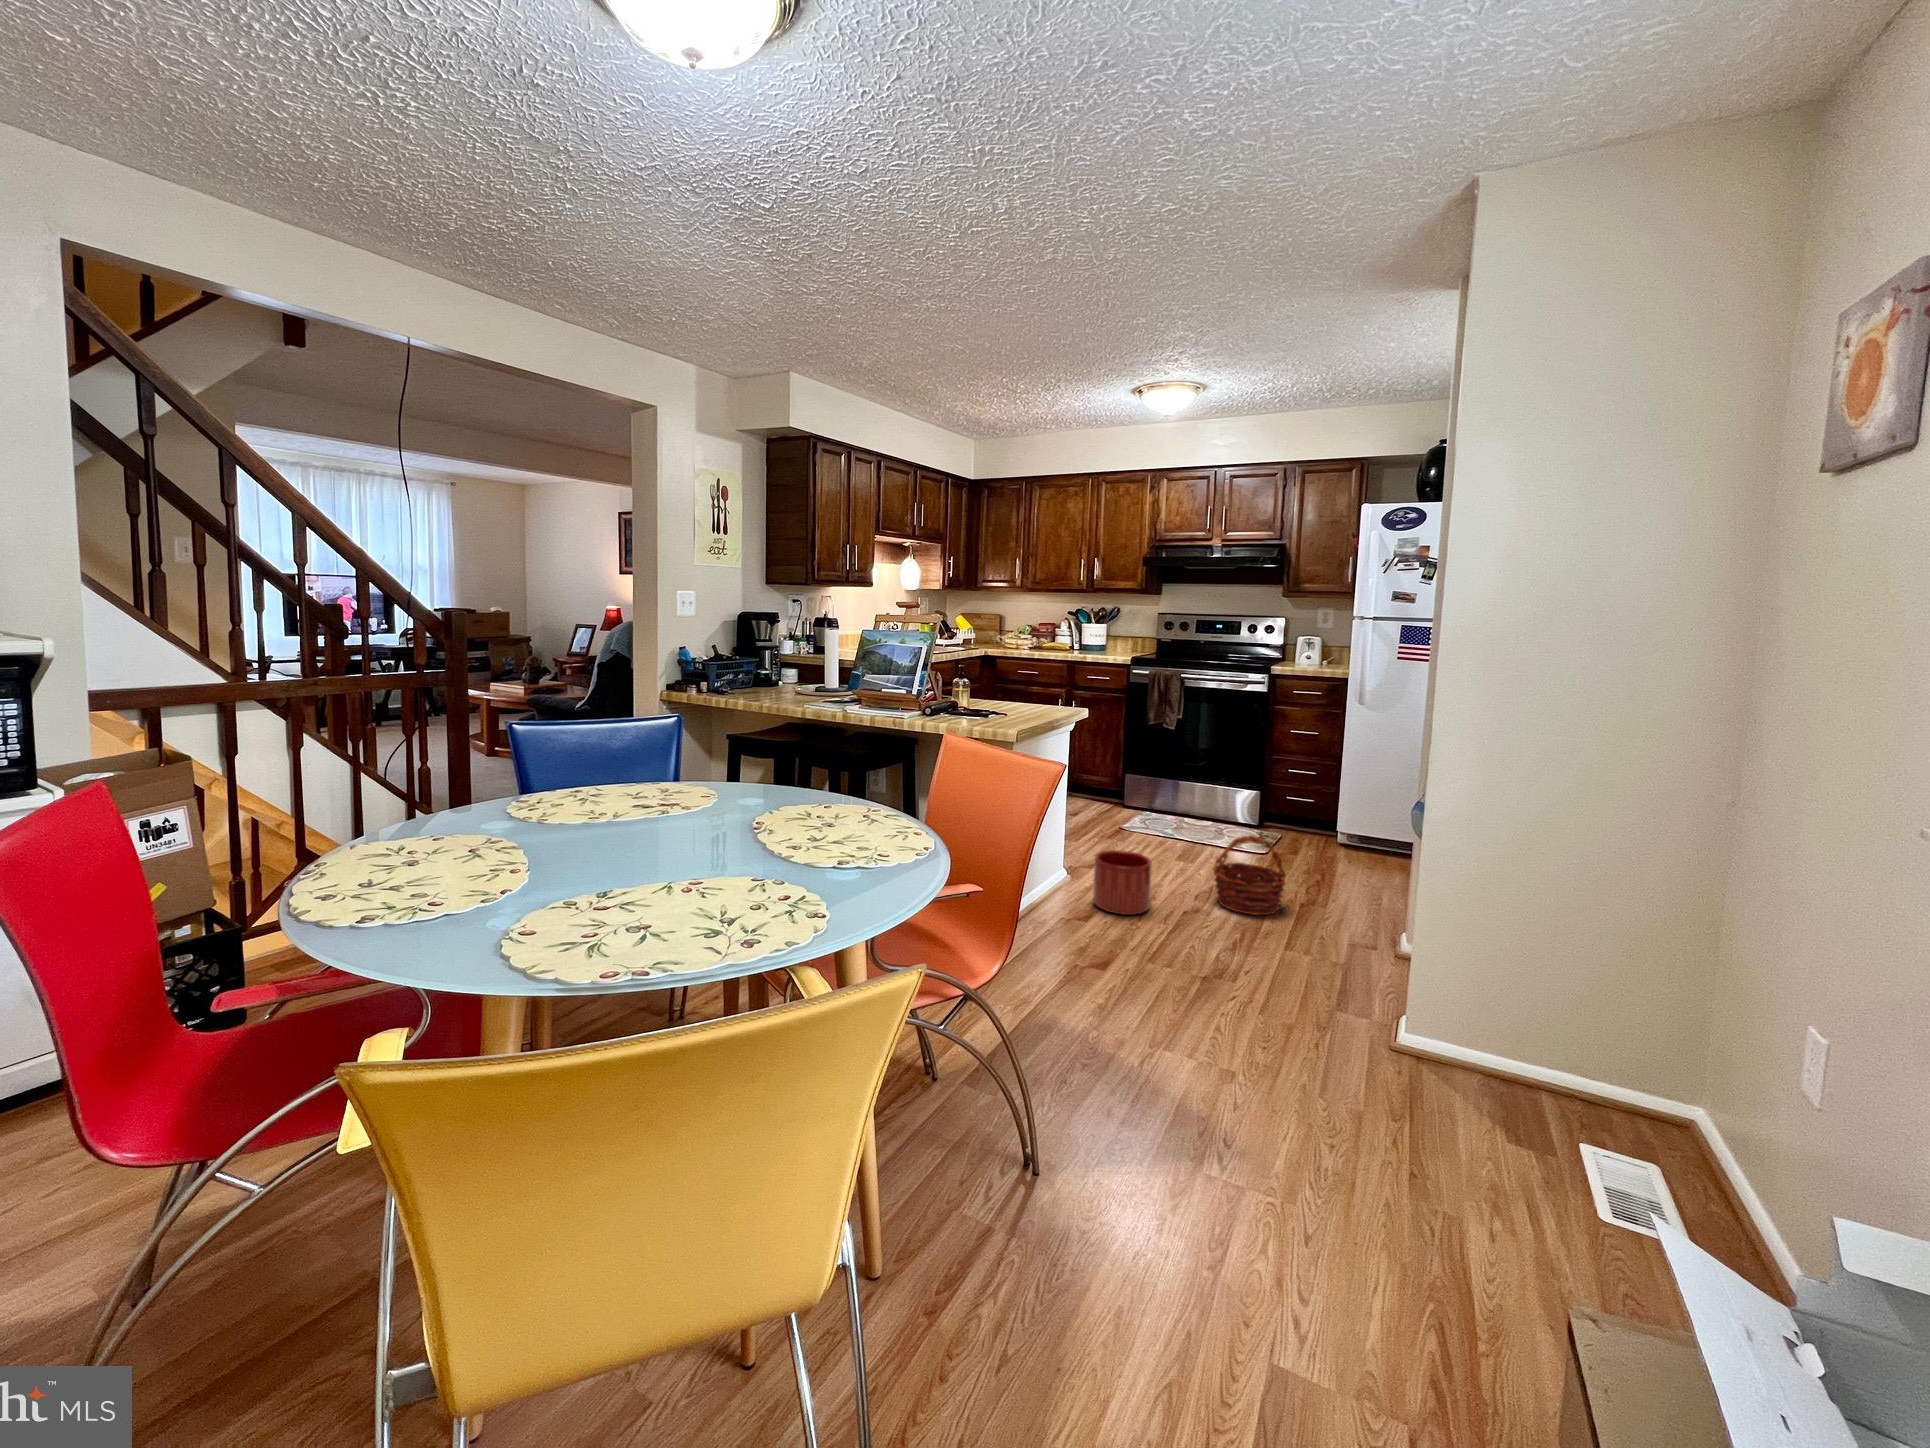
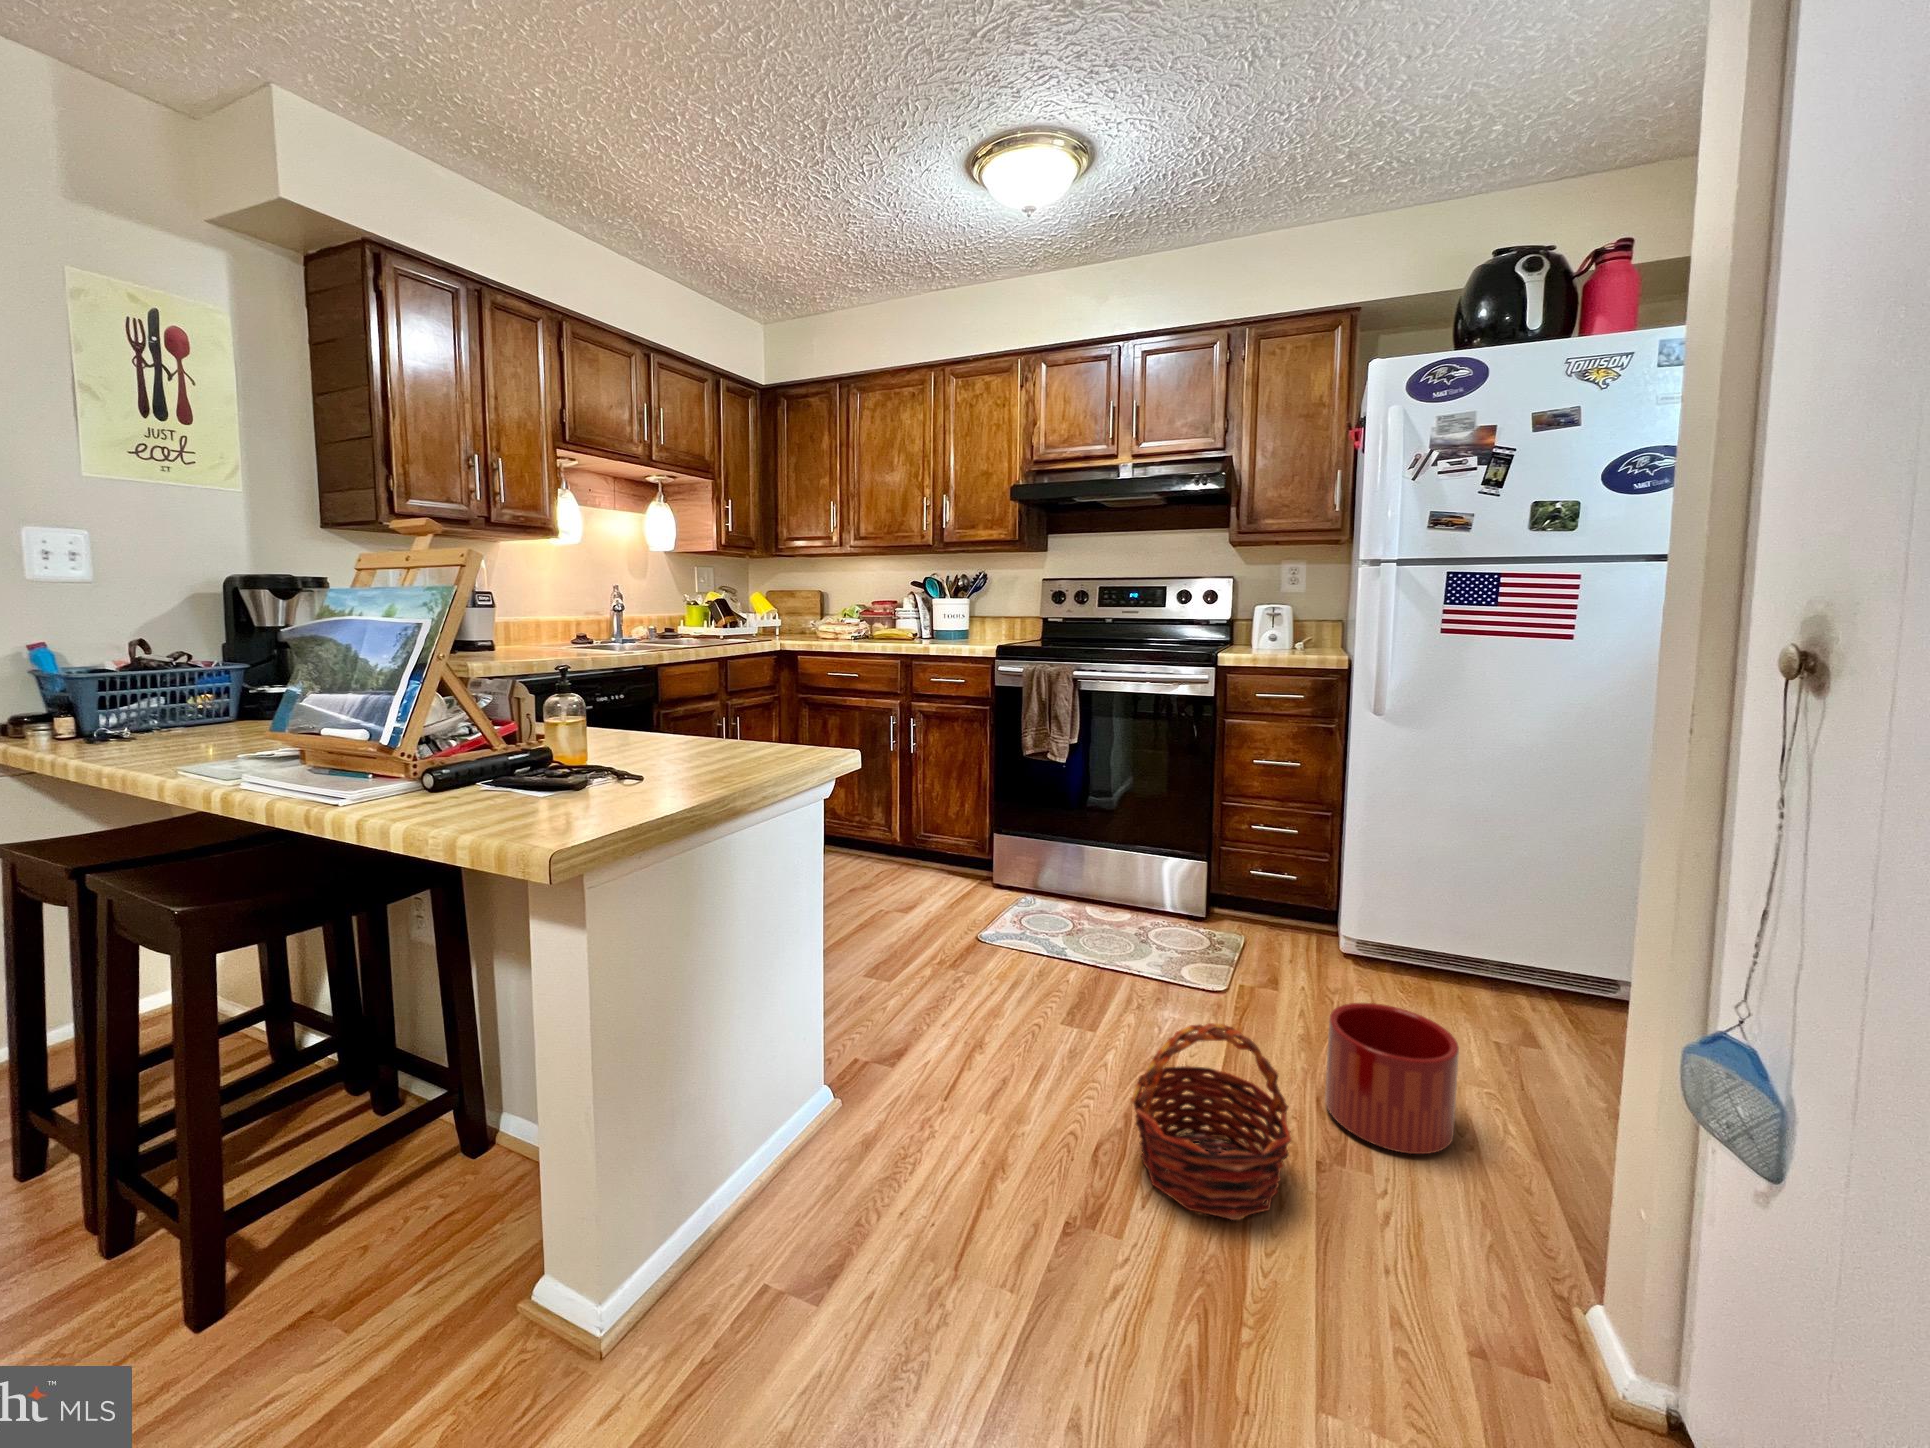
planter: present [1093,850,1152,915] -> present [1325,1003,1459,1154]

